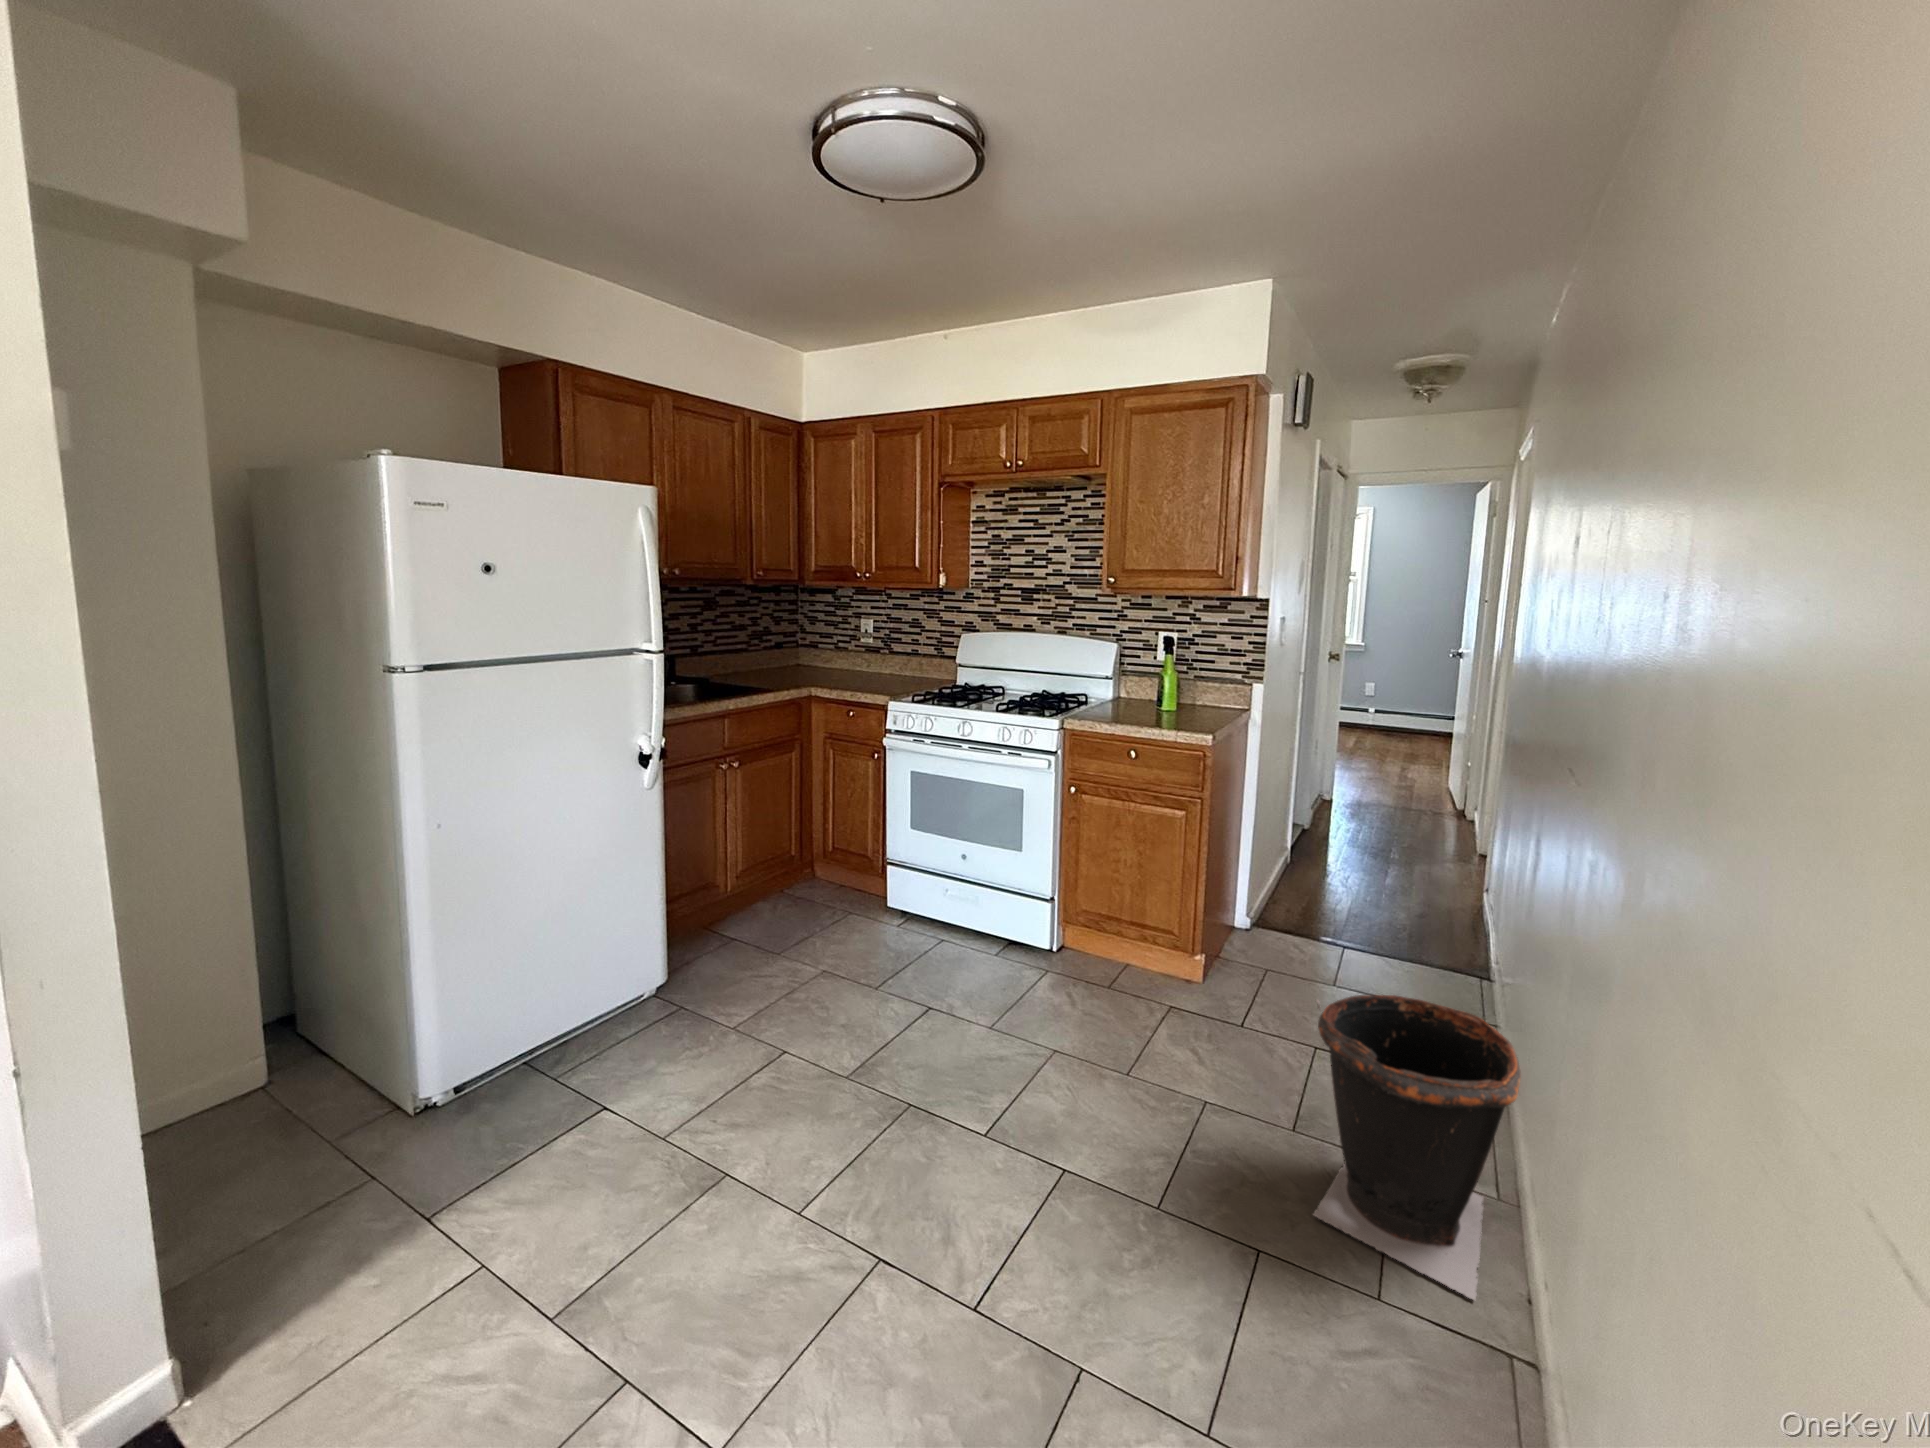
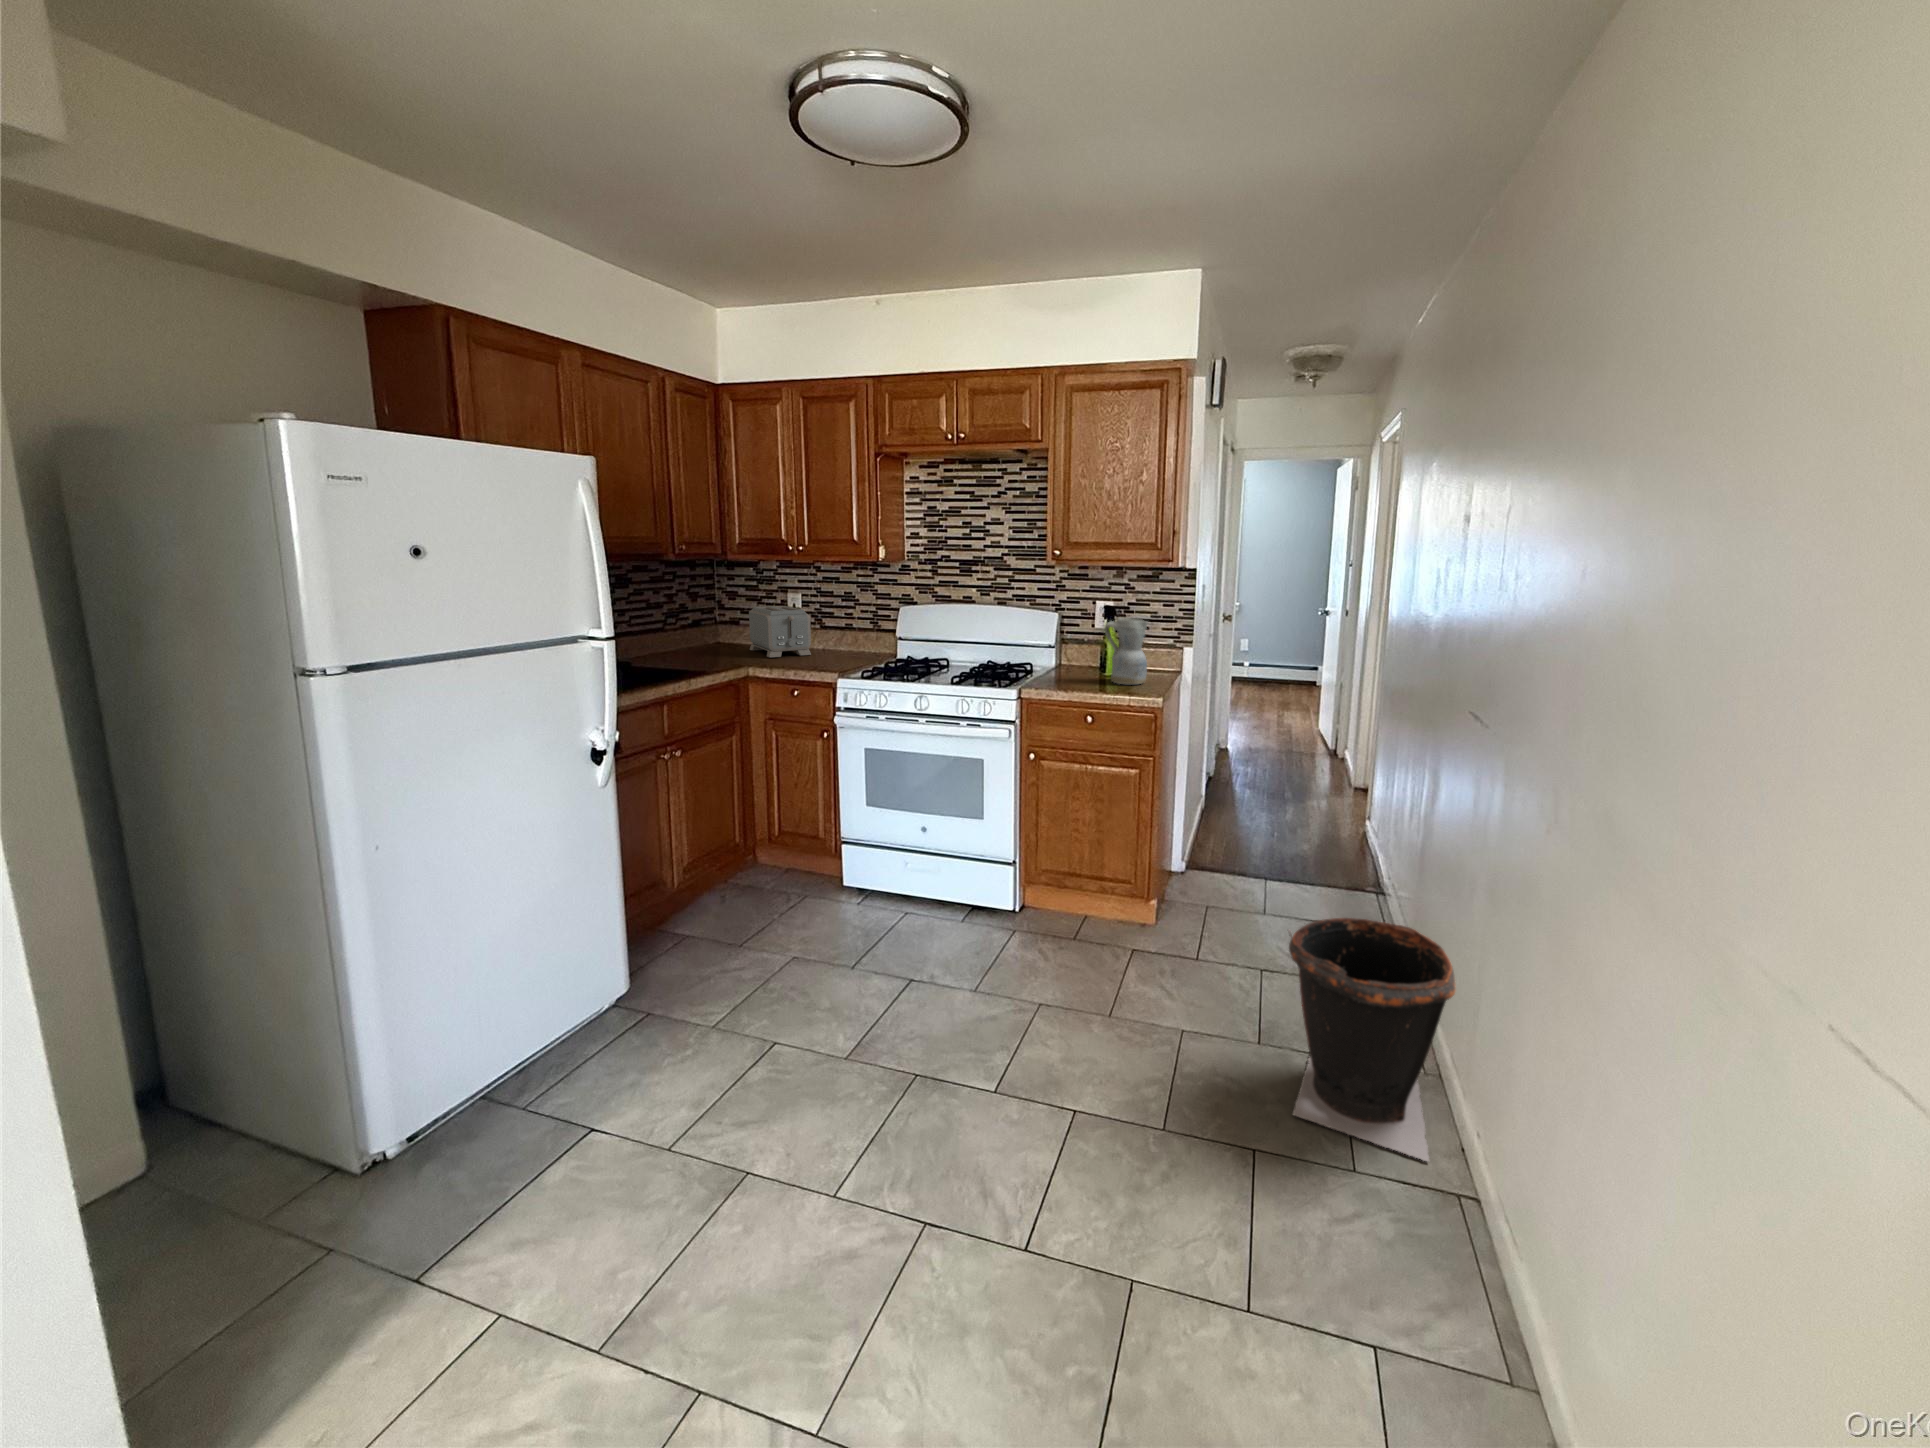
toaster: none [820,631,875,680] -> present [749,606,811,657]
ceramic pitcher: none [1159,649,1206,721] -> present [1104,618,1148,684]

